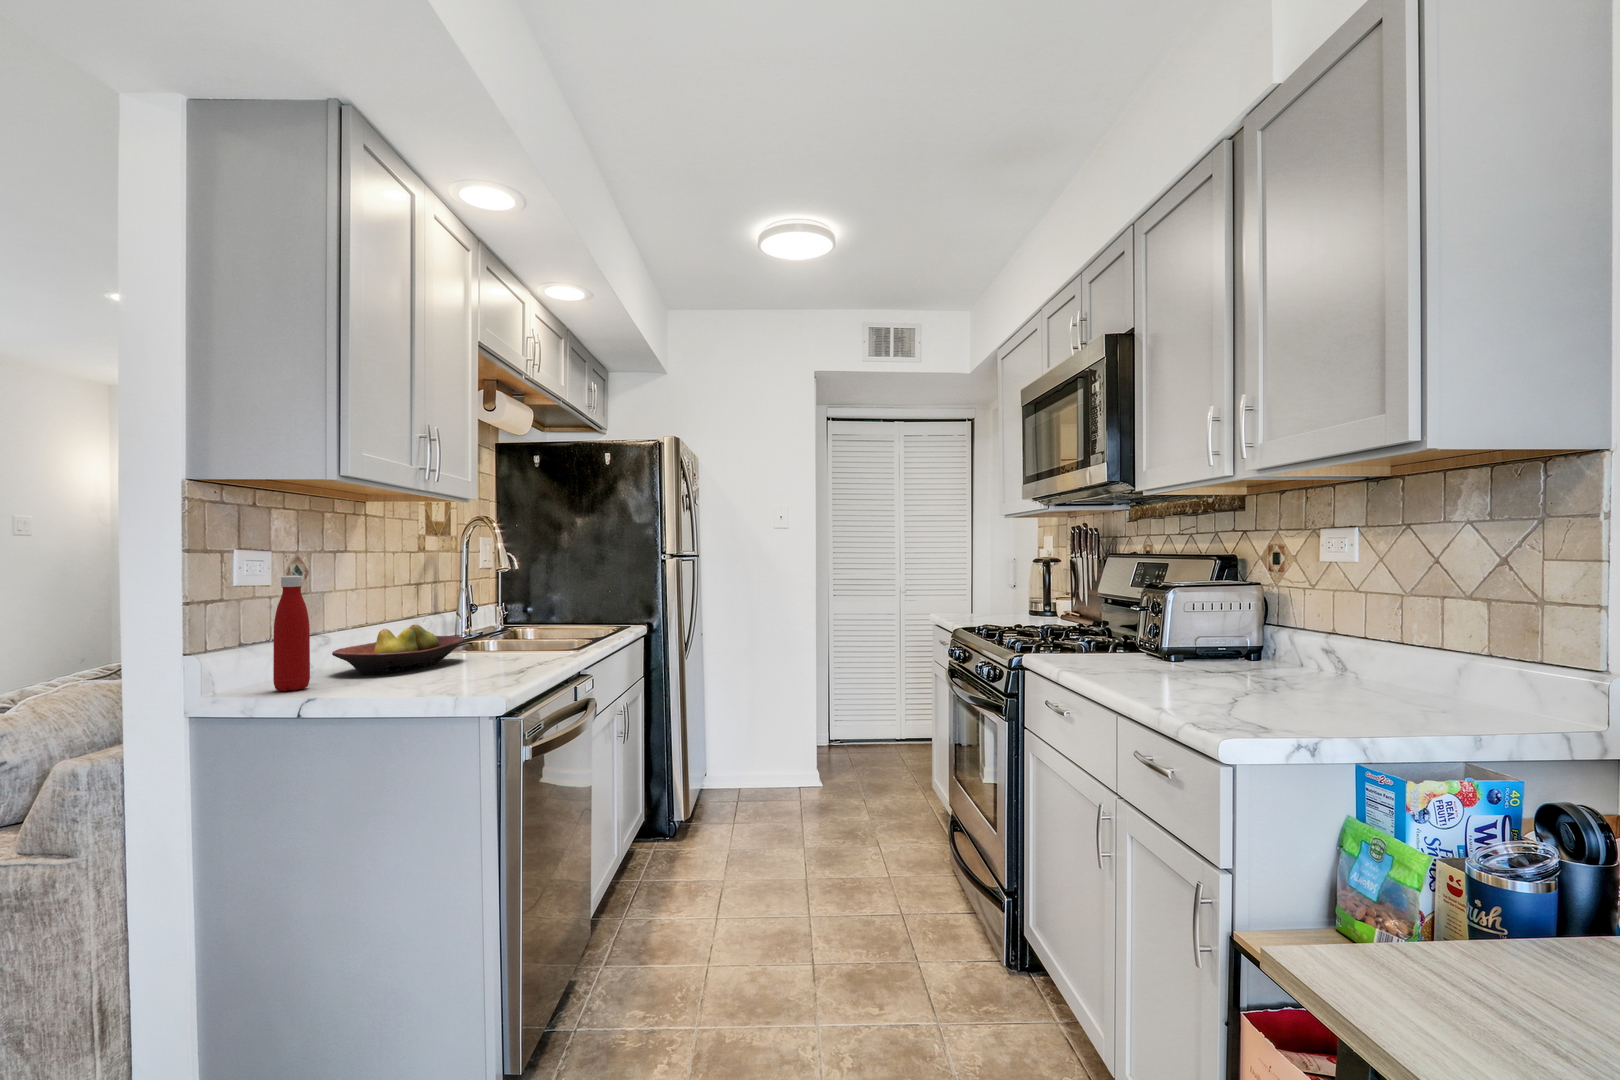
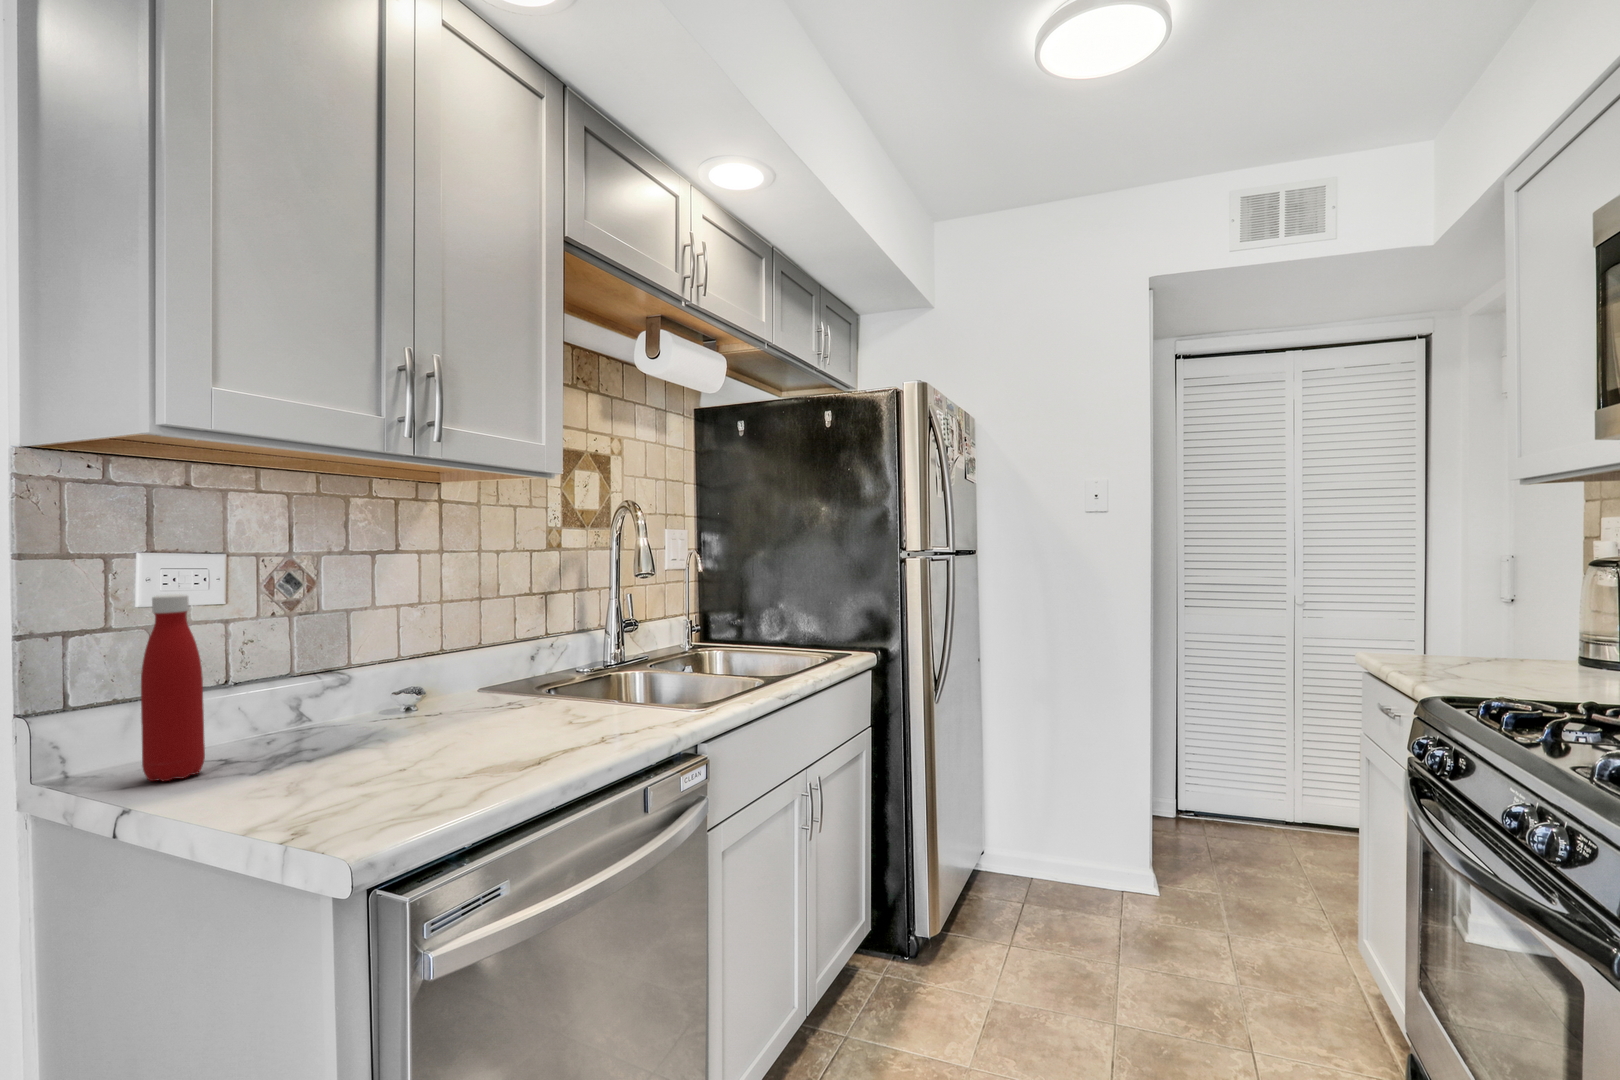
fruit bowl: present [332,625,464,675] -> none [302,660,533,744]

